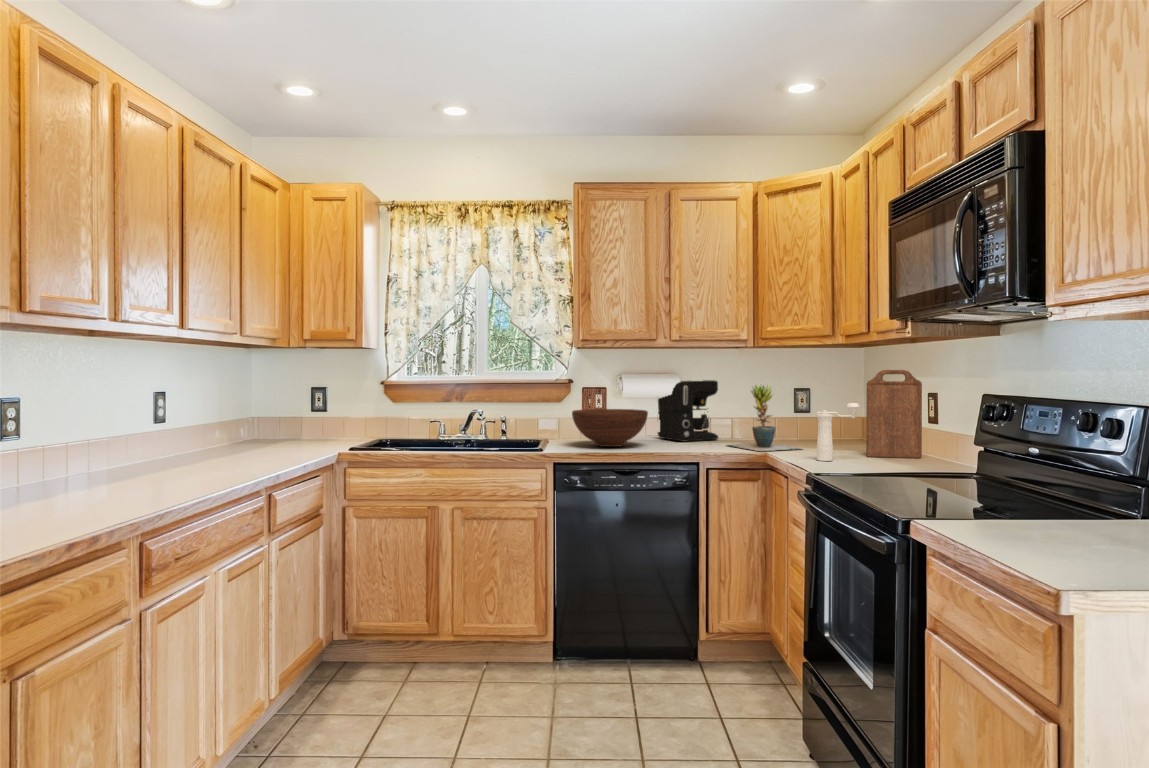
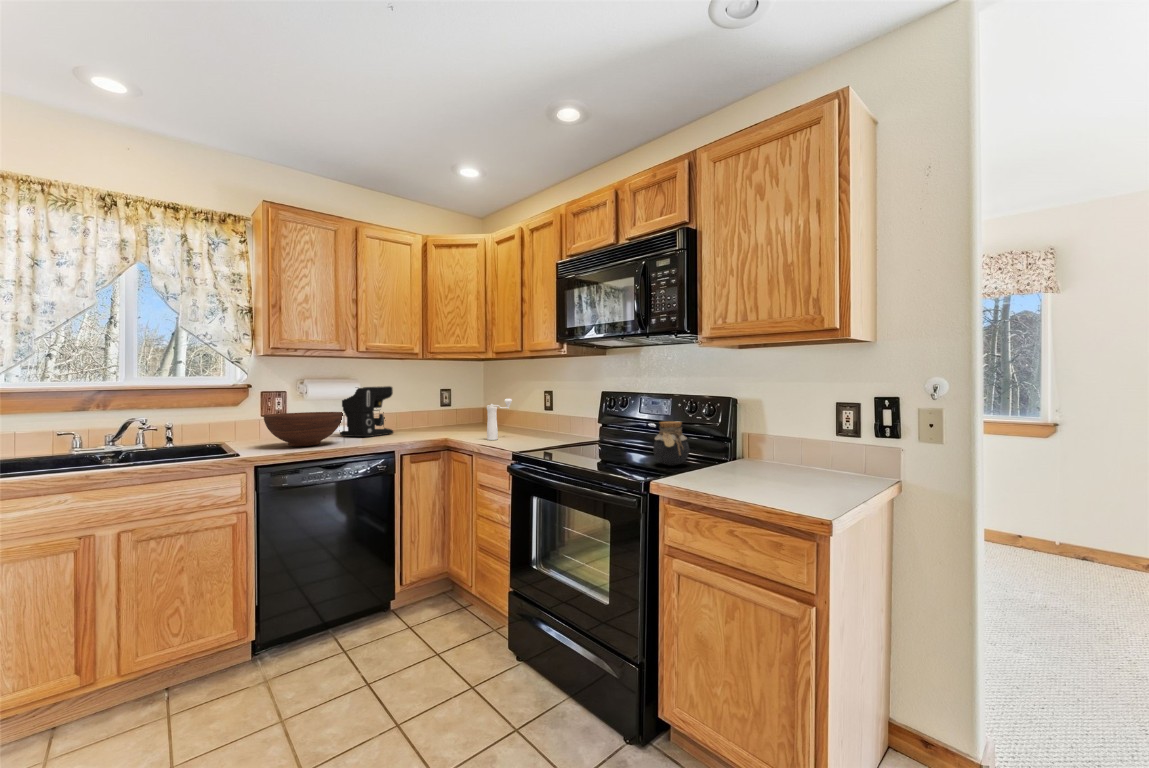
cutting board: present [866,370,922,458] -> none [512,376,544,435]
potted plant: present [729,385,800,451] -> none [406,387,467,438]
jar: none [1002,463,1080,543] -> present [653,422,690,466]

